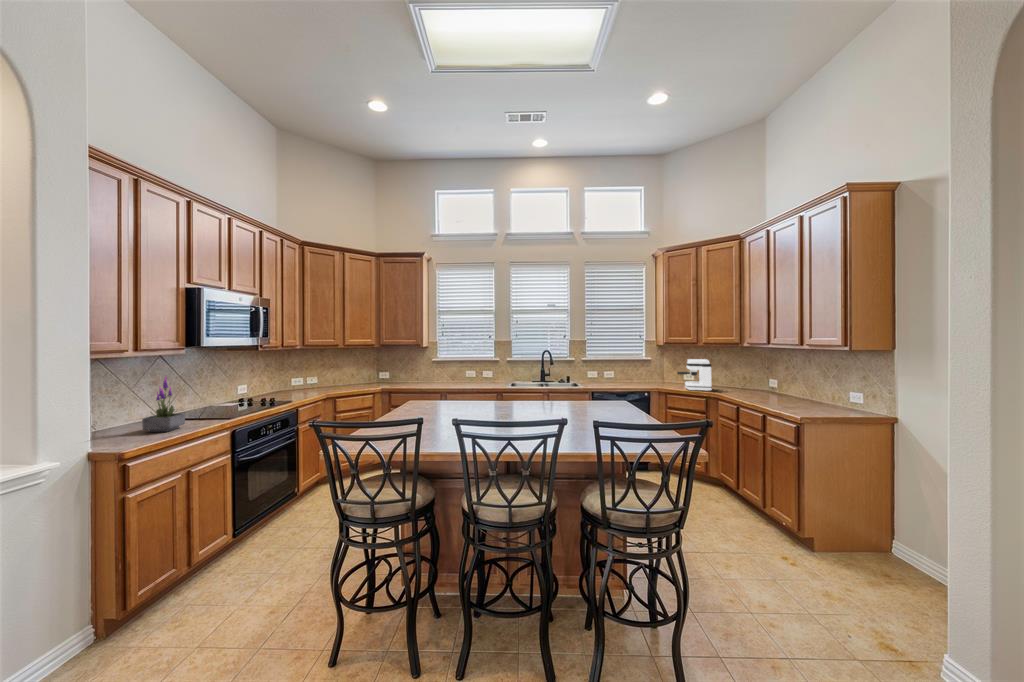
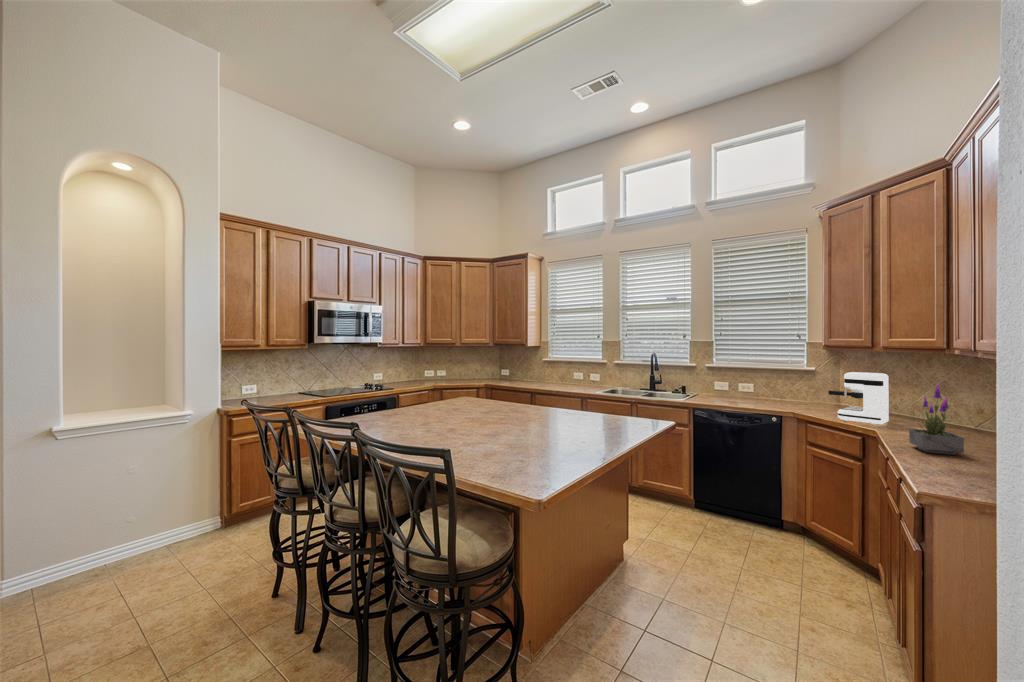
potted plant: present [142,377,185,432] -> present [909,383,964,455]

